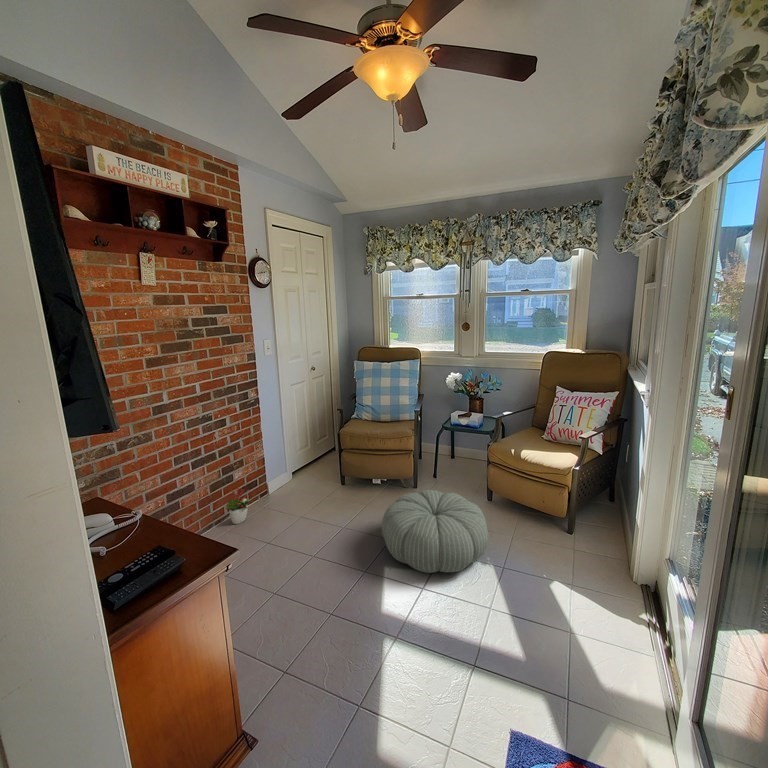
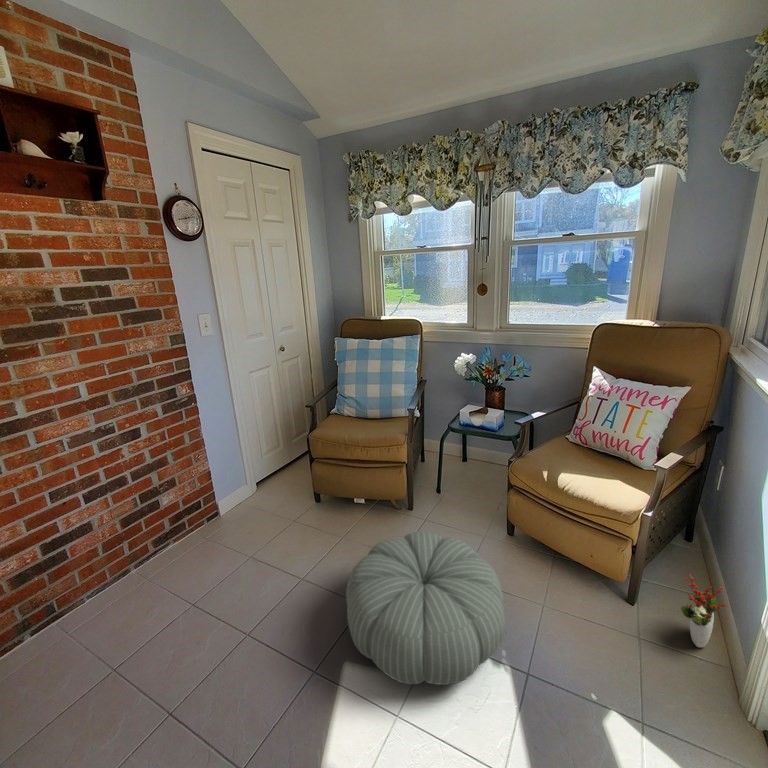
decorative plant: present [226,487,248,524] -> present [681,574,727,647]

